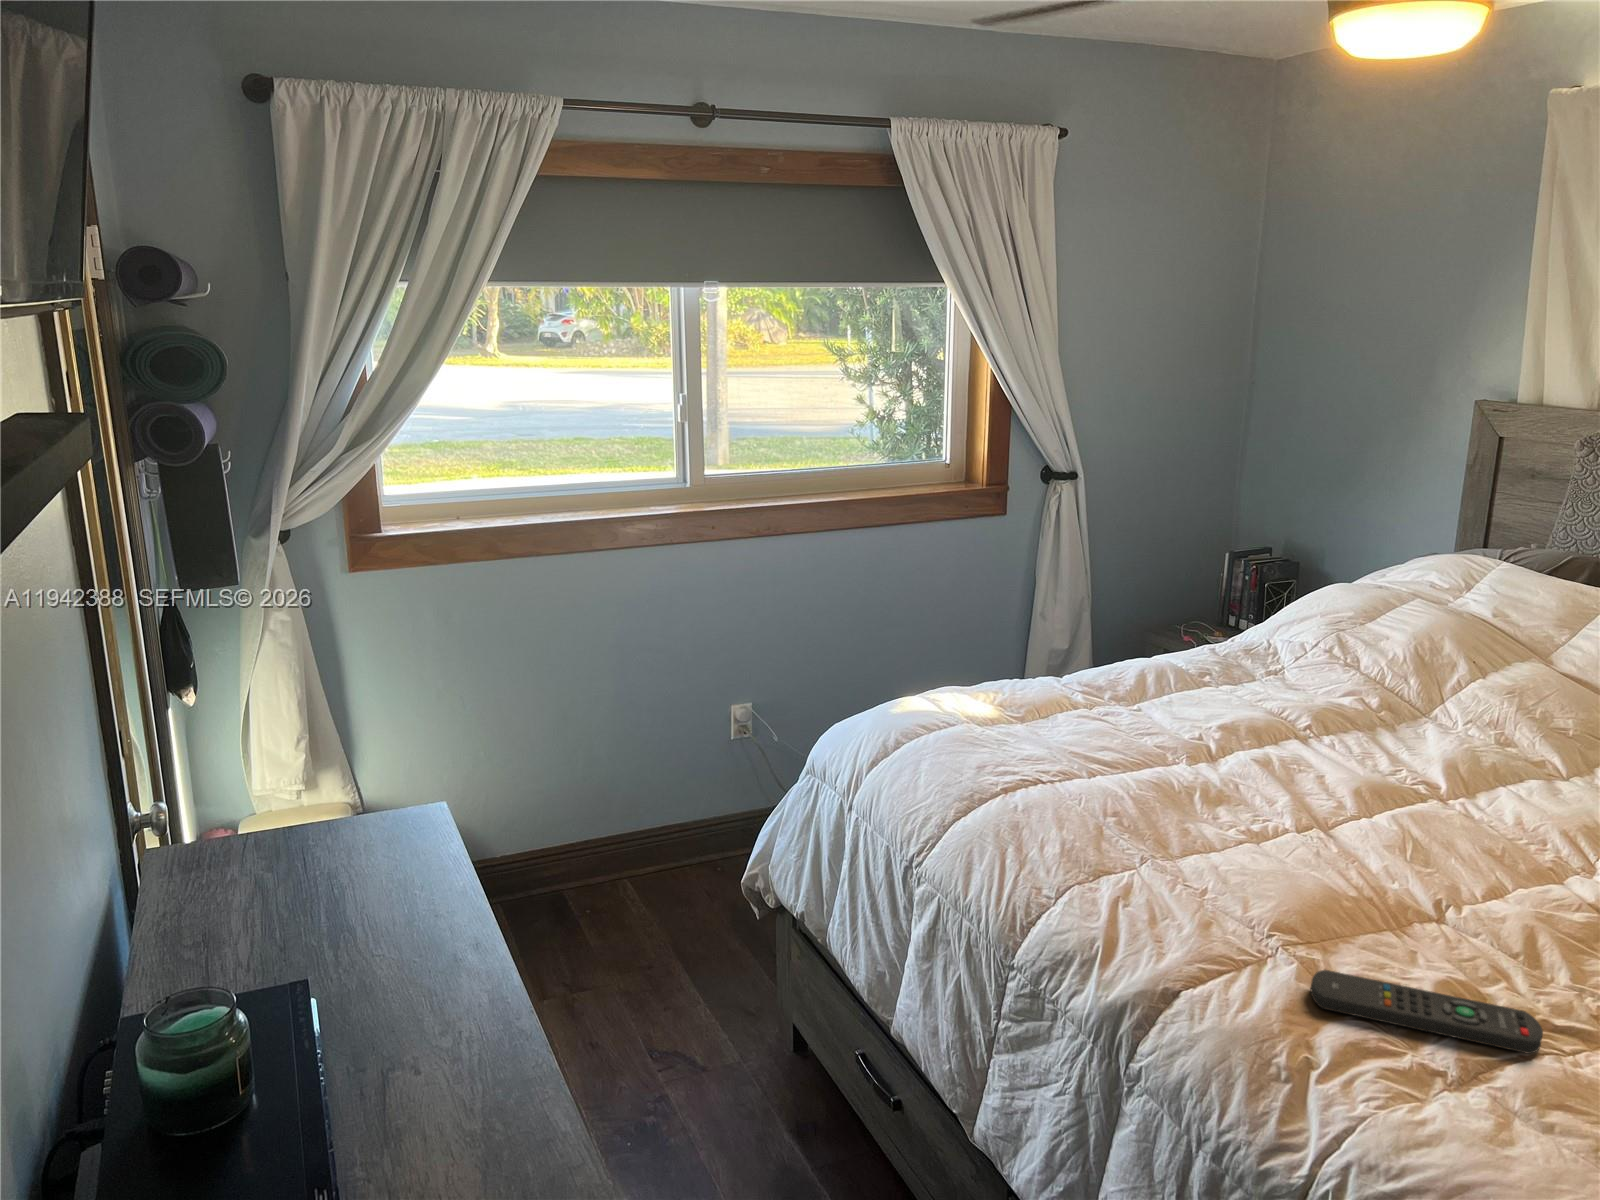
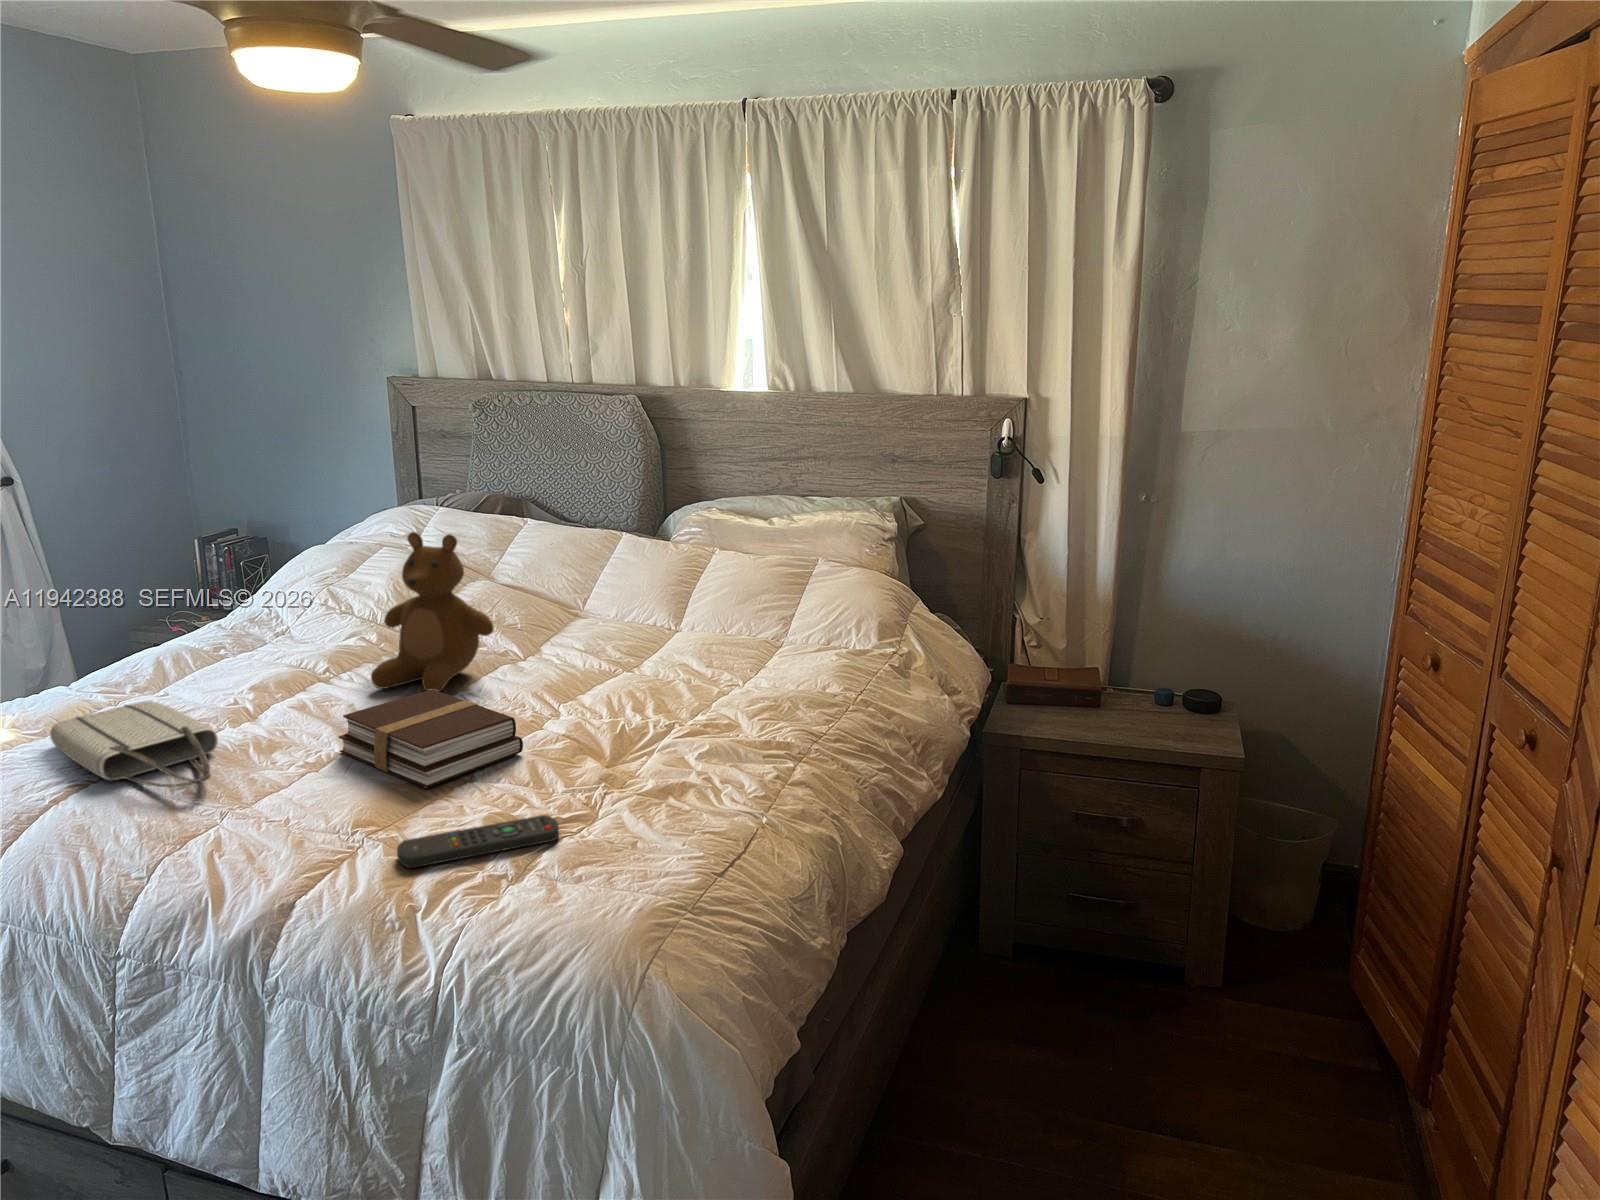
teddy bear: none [1353,591,1528,792] -> present [371,532,494,691]
tote bag: none [1026,712,1168,817] -> present [50,701,218,787]
book: none [1289,788,1525,911] -> present [339,690,523,788]

